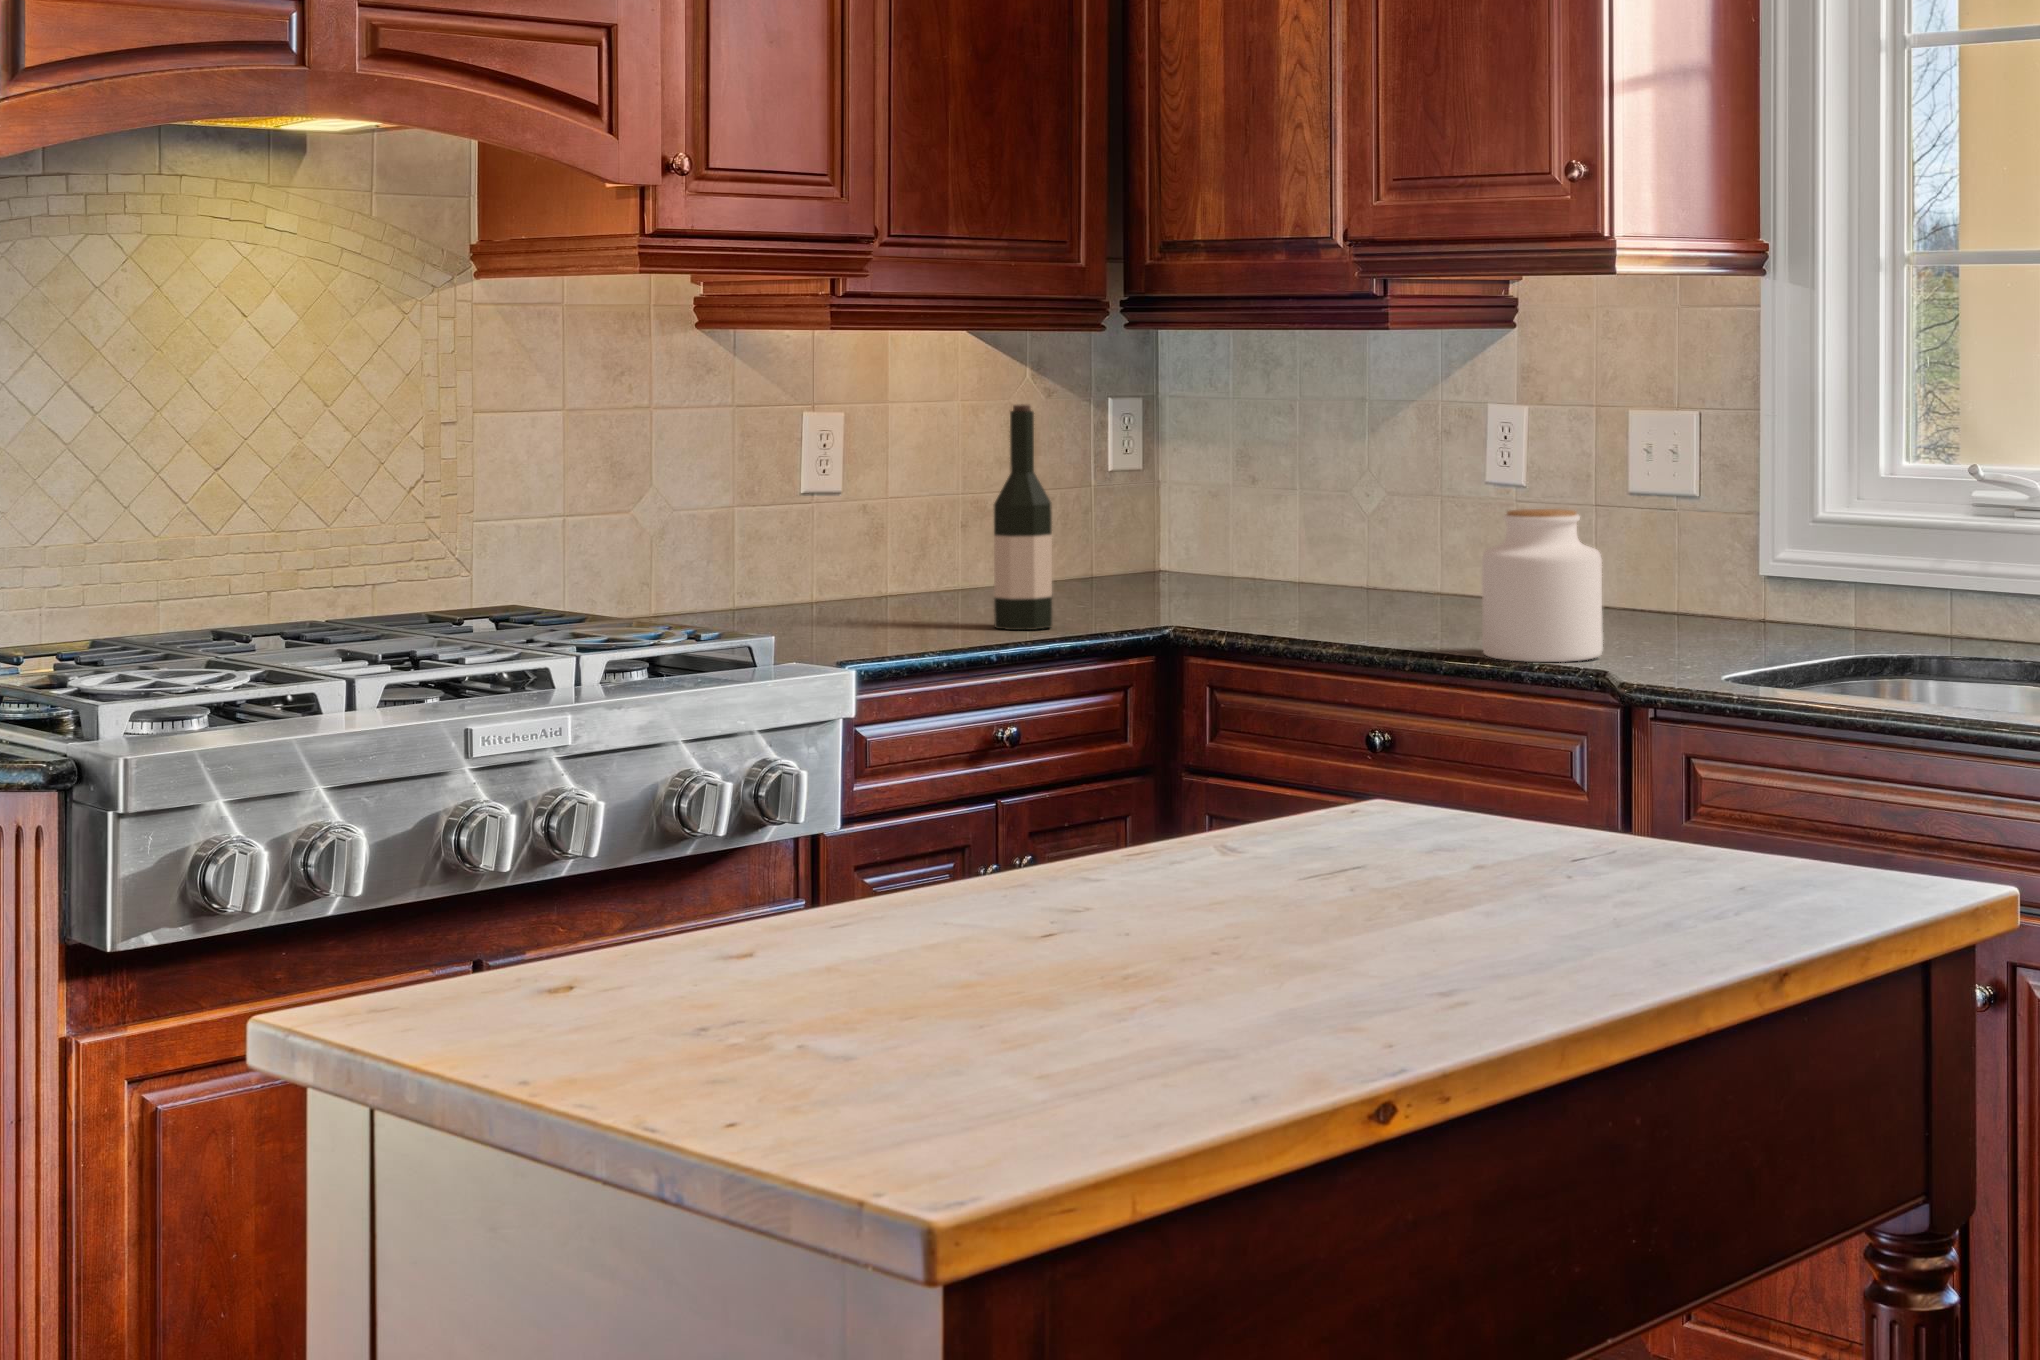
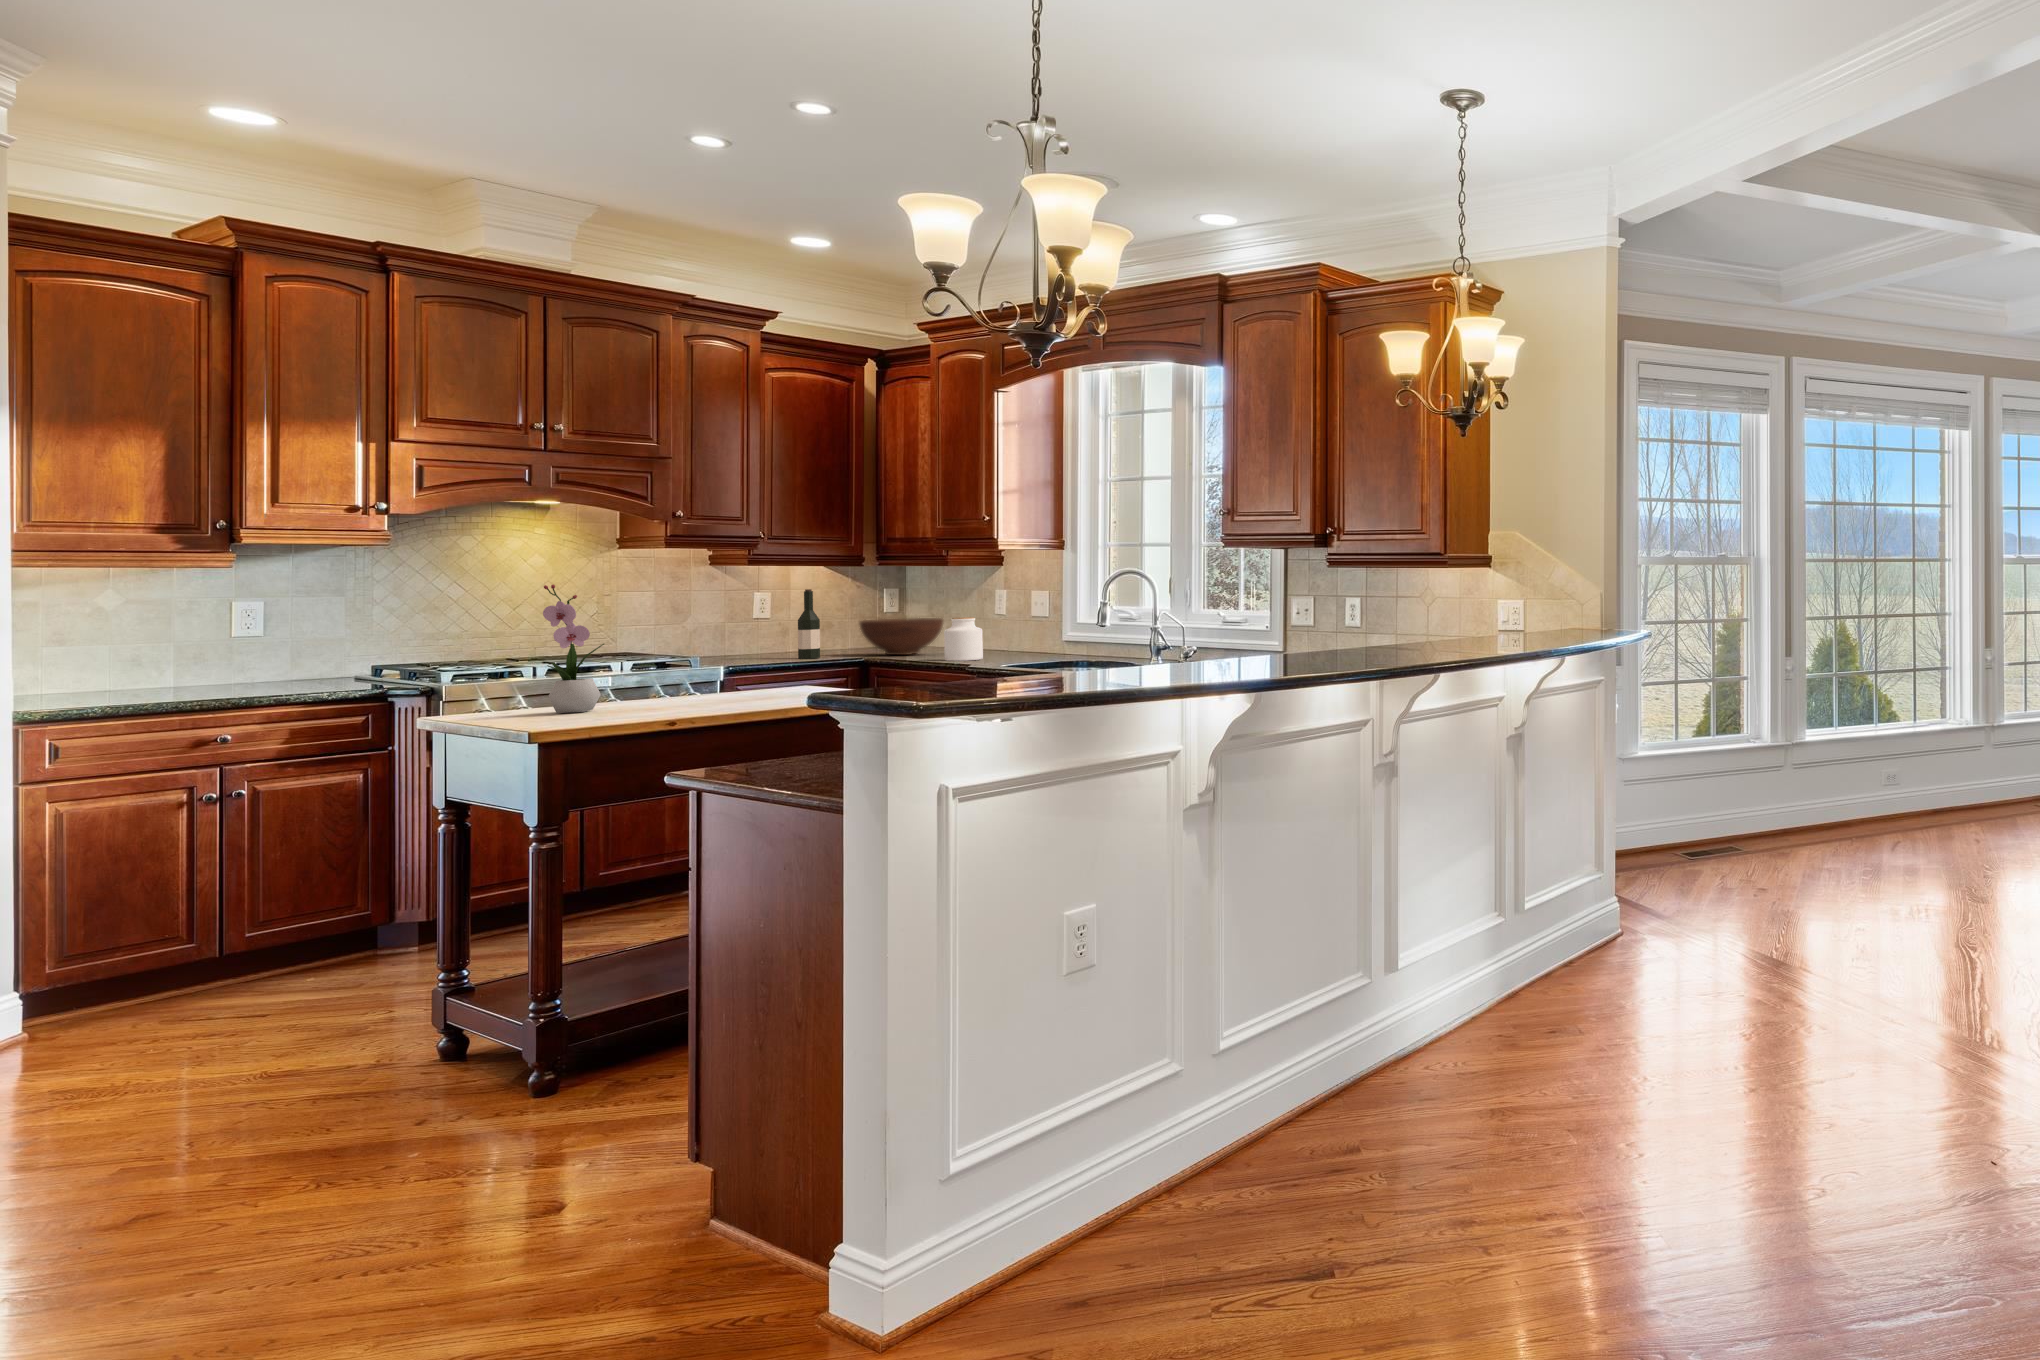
flower arrangement: none [668,453,878,1061] -> present [543,585,604,713]
fruit bowl: none [1126,492,1364,613] -> present [860,618,943,655]

